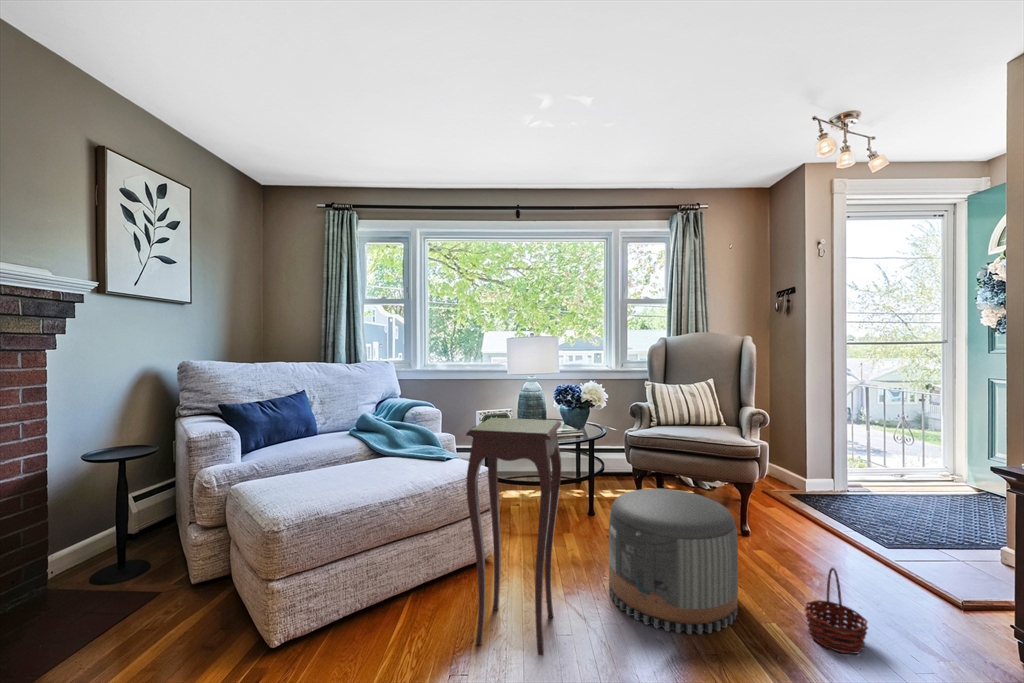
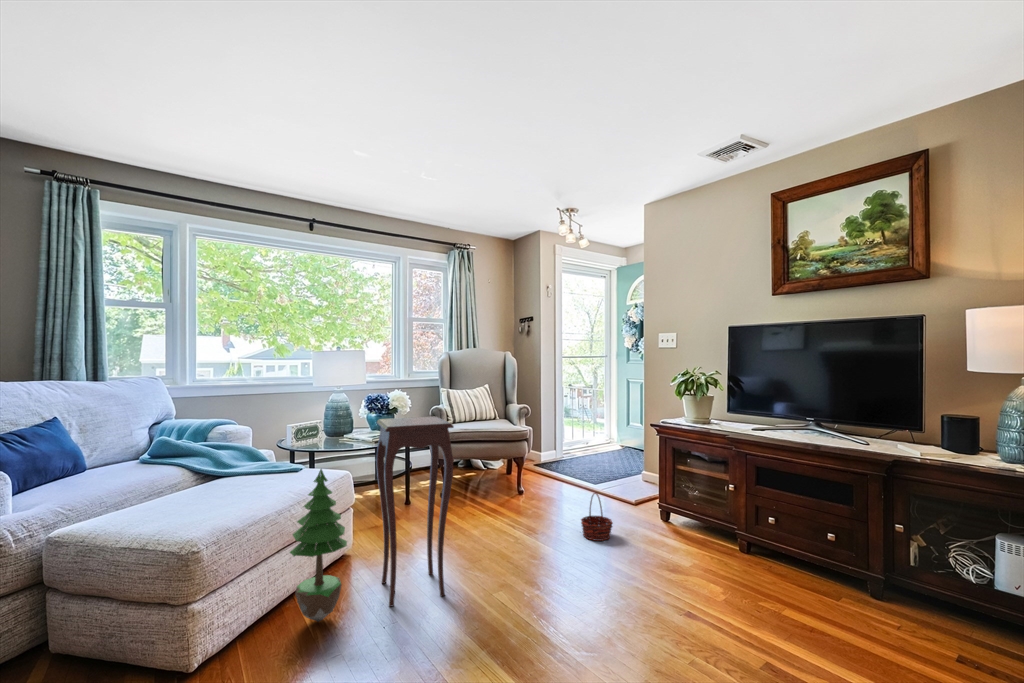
potted tree: none [372,467,433,634] -> present [290,469,347,621]
pouf: present [609,488,738,634] -> none [457,464,545,559]

